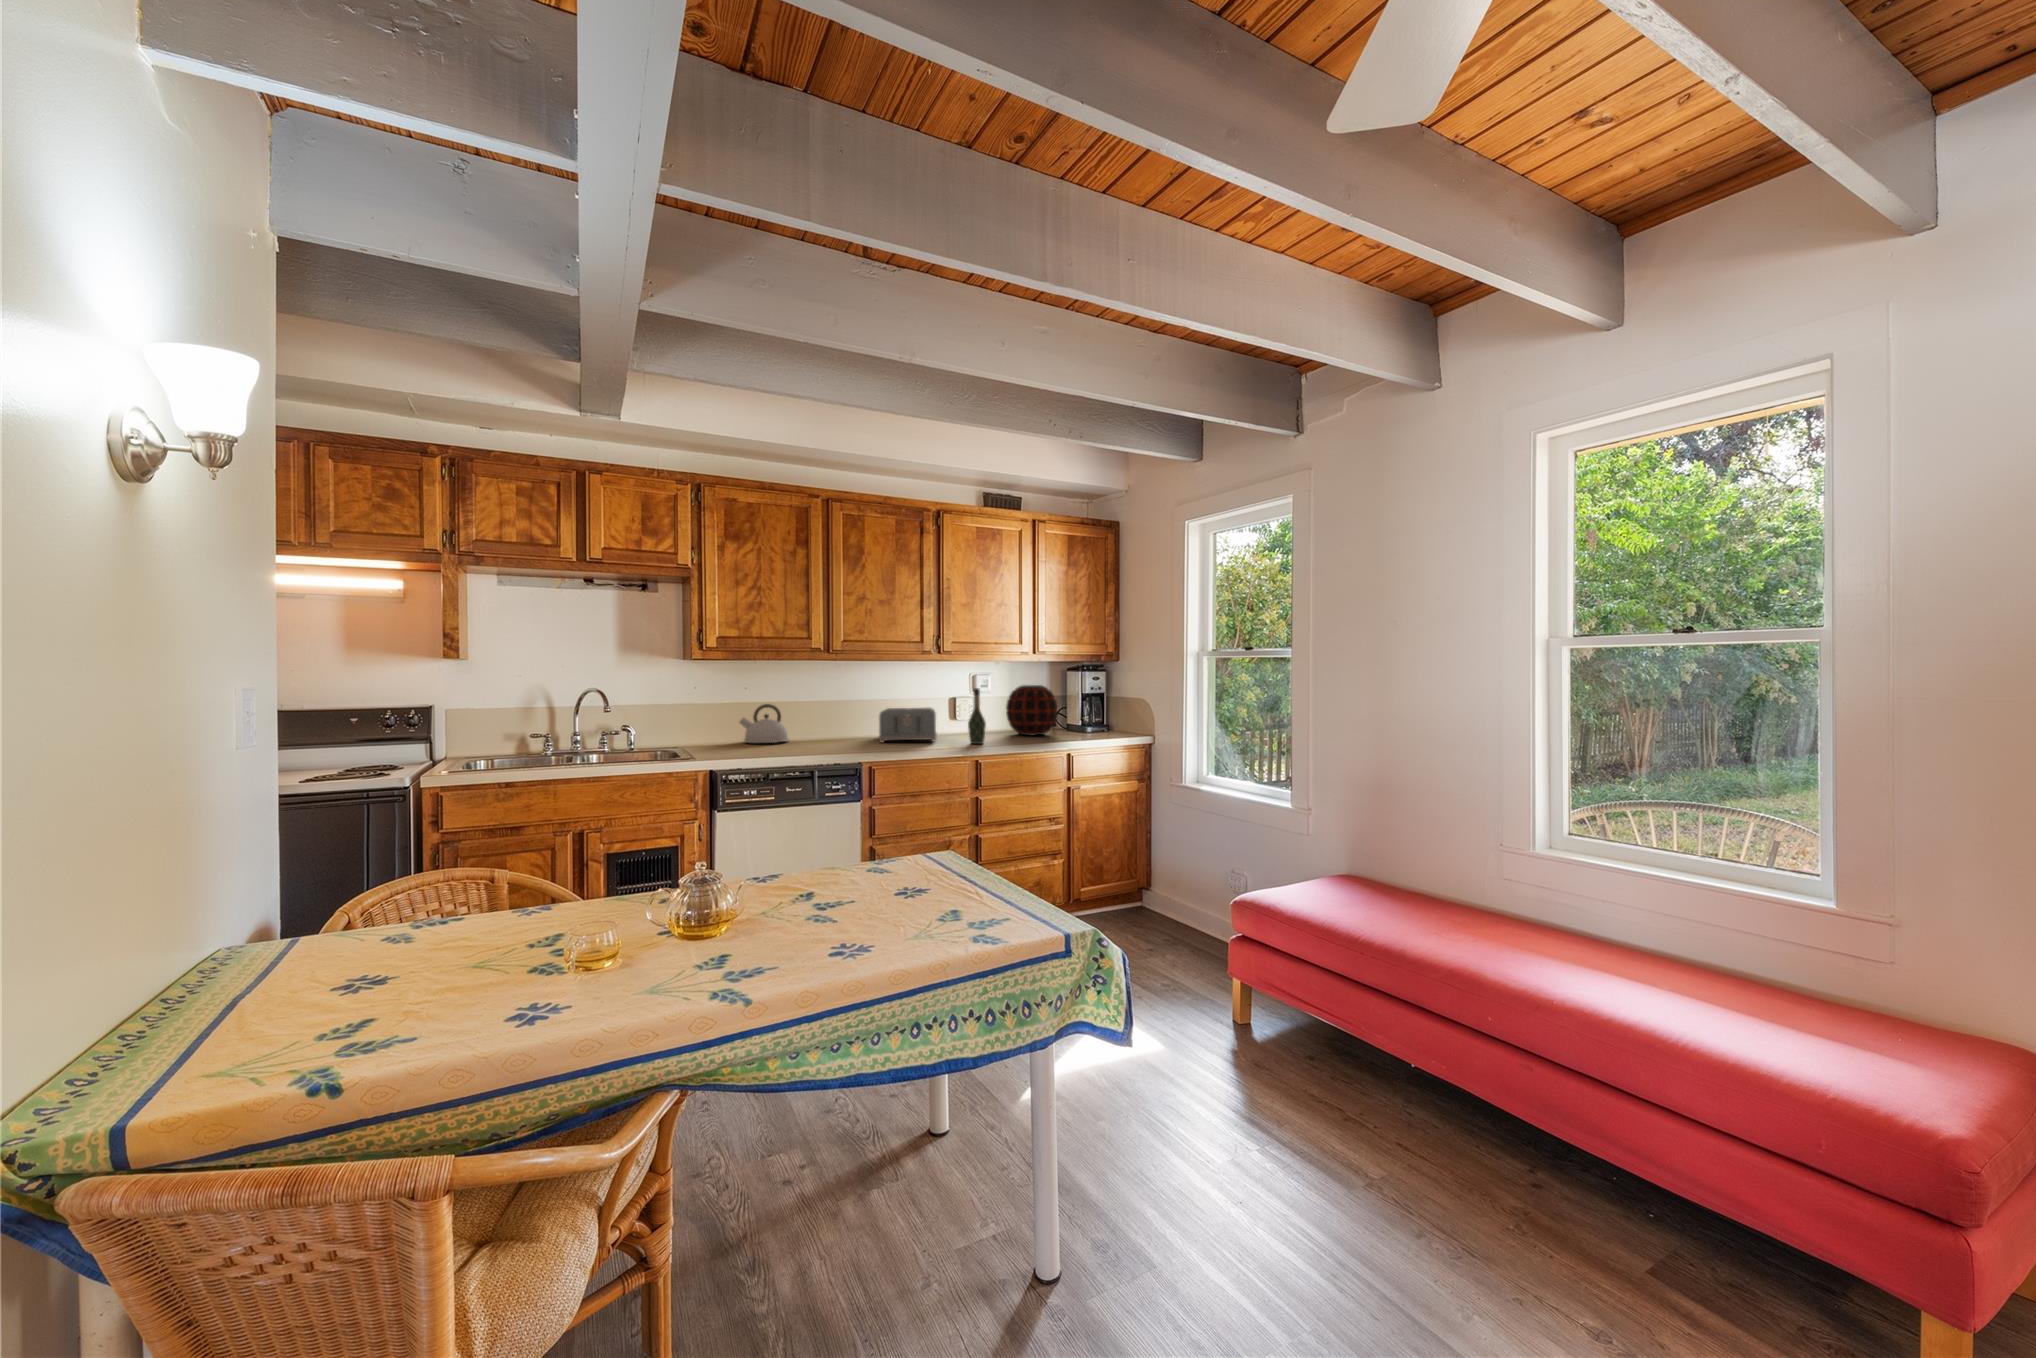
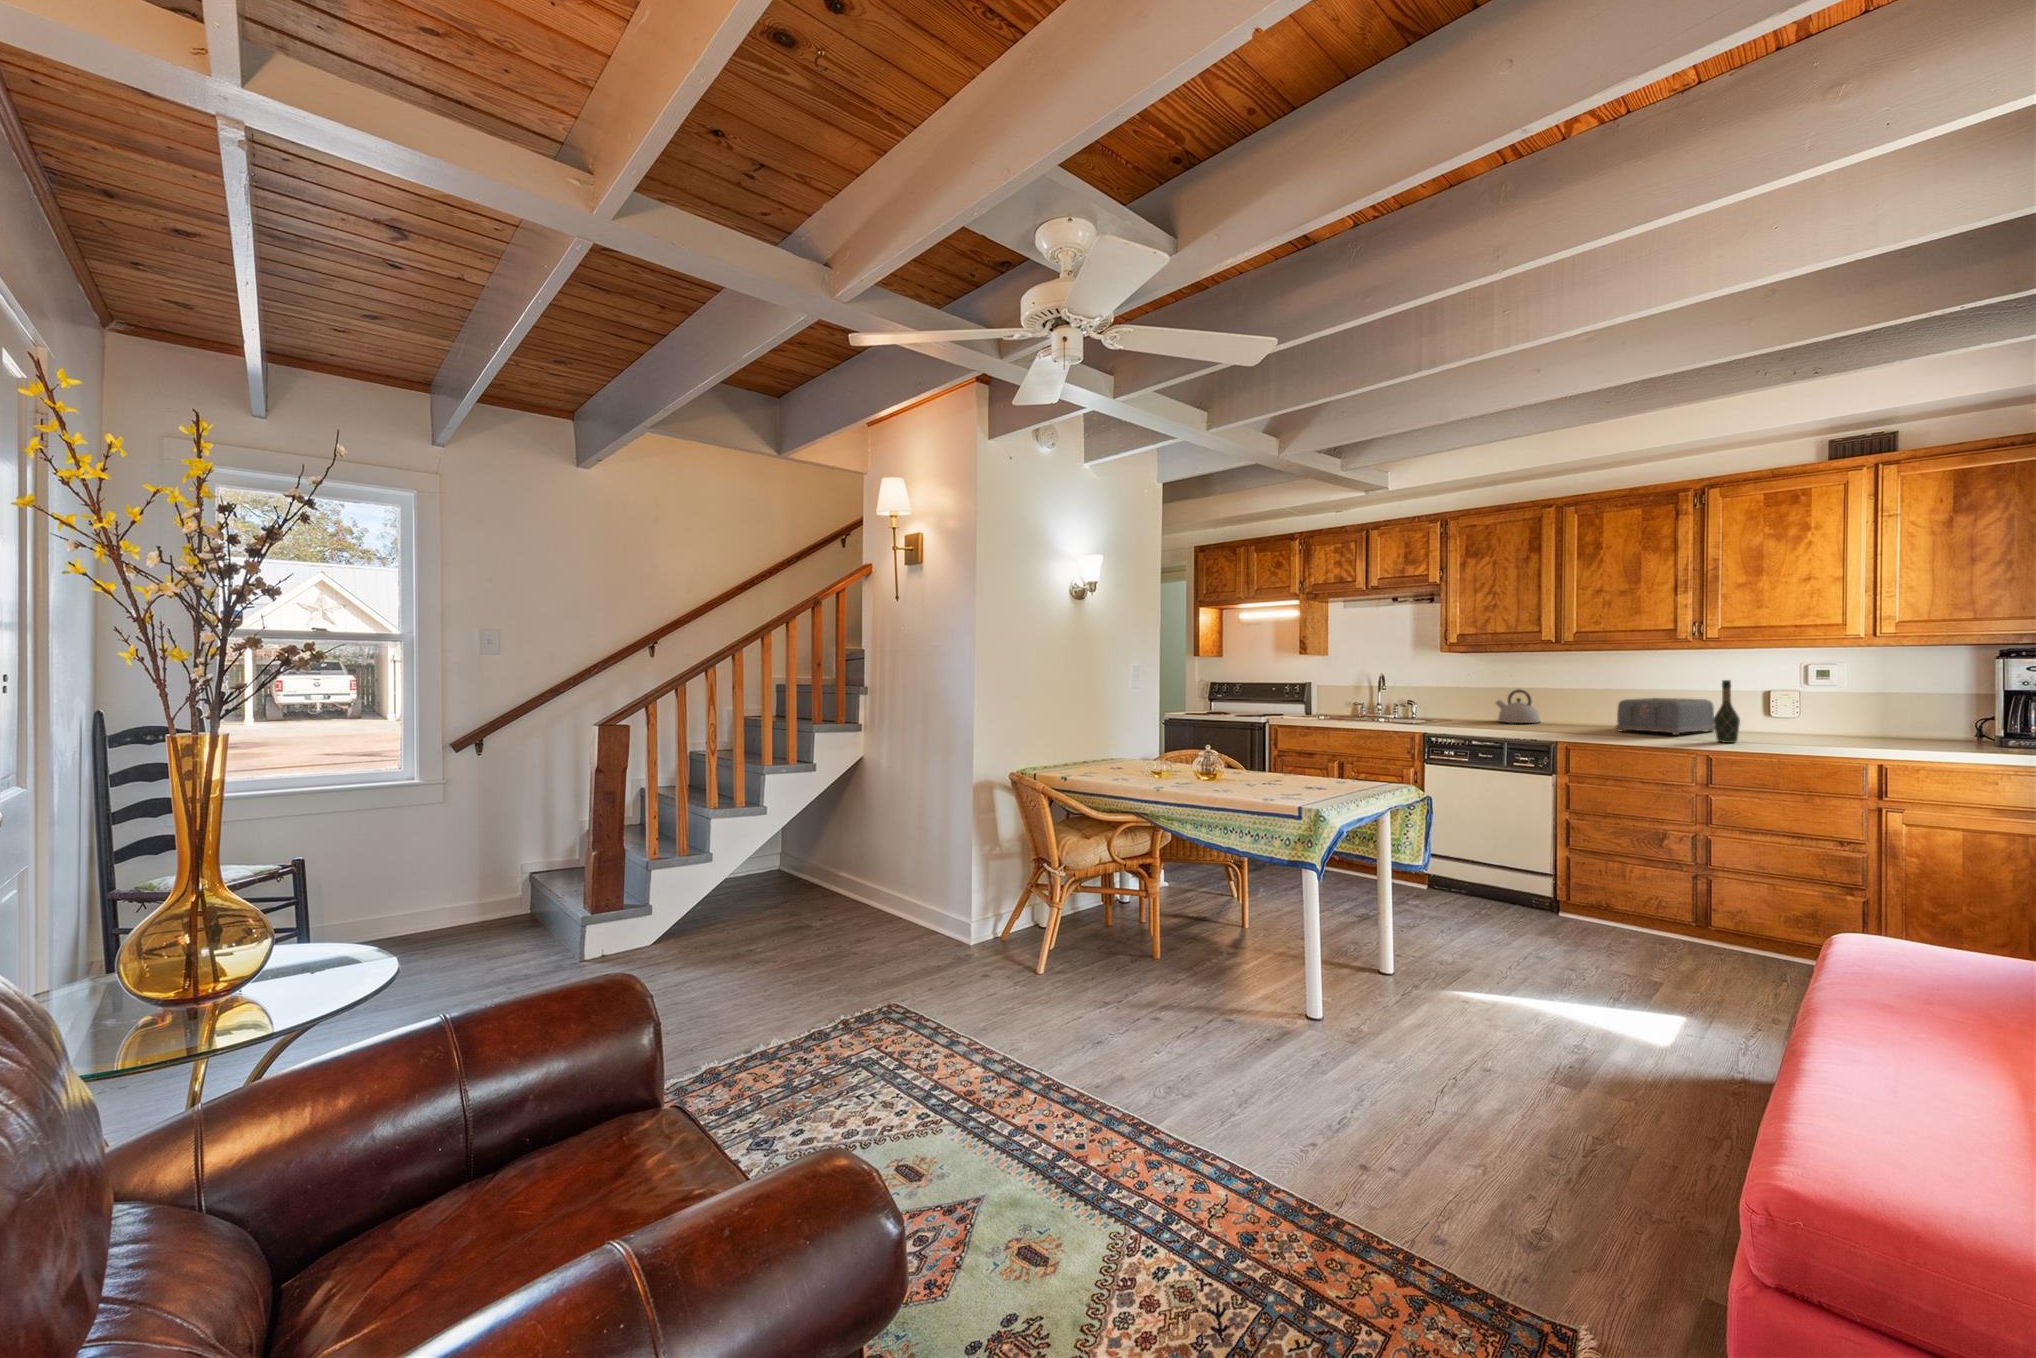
decorative vase: present [1006,685,1058,735] -> none [1831,676,1930,742]

